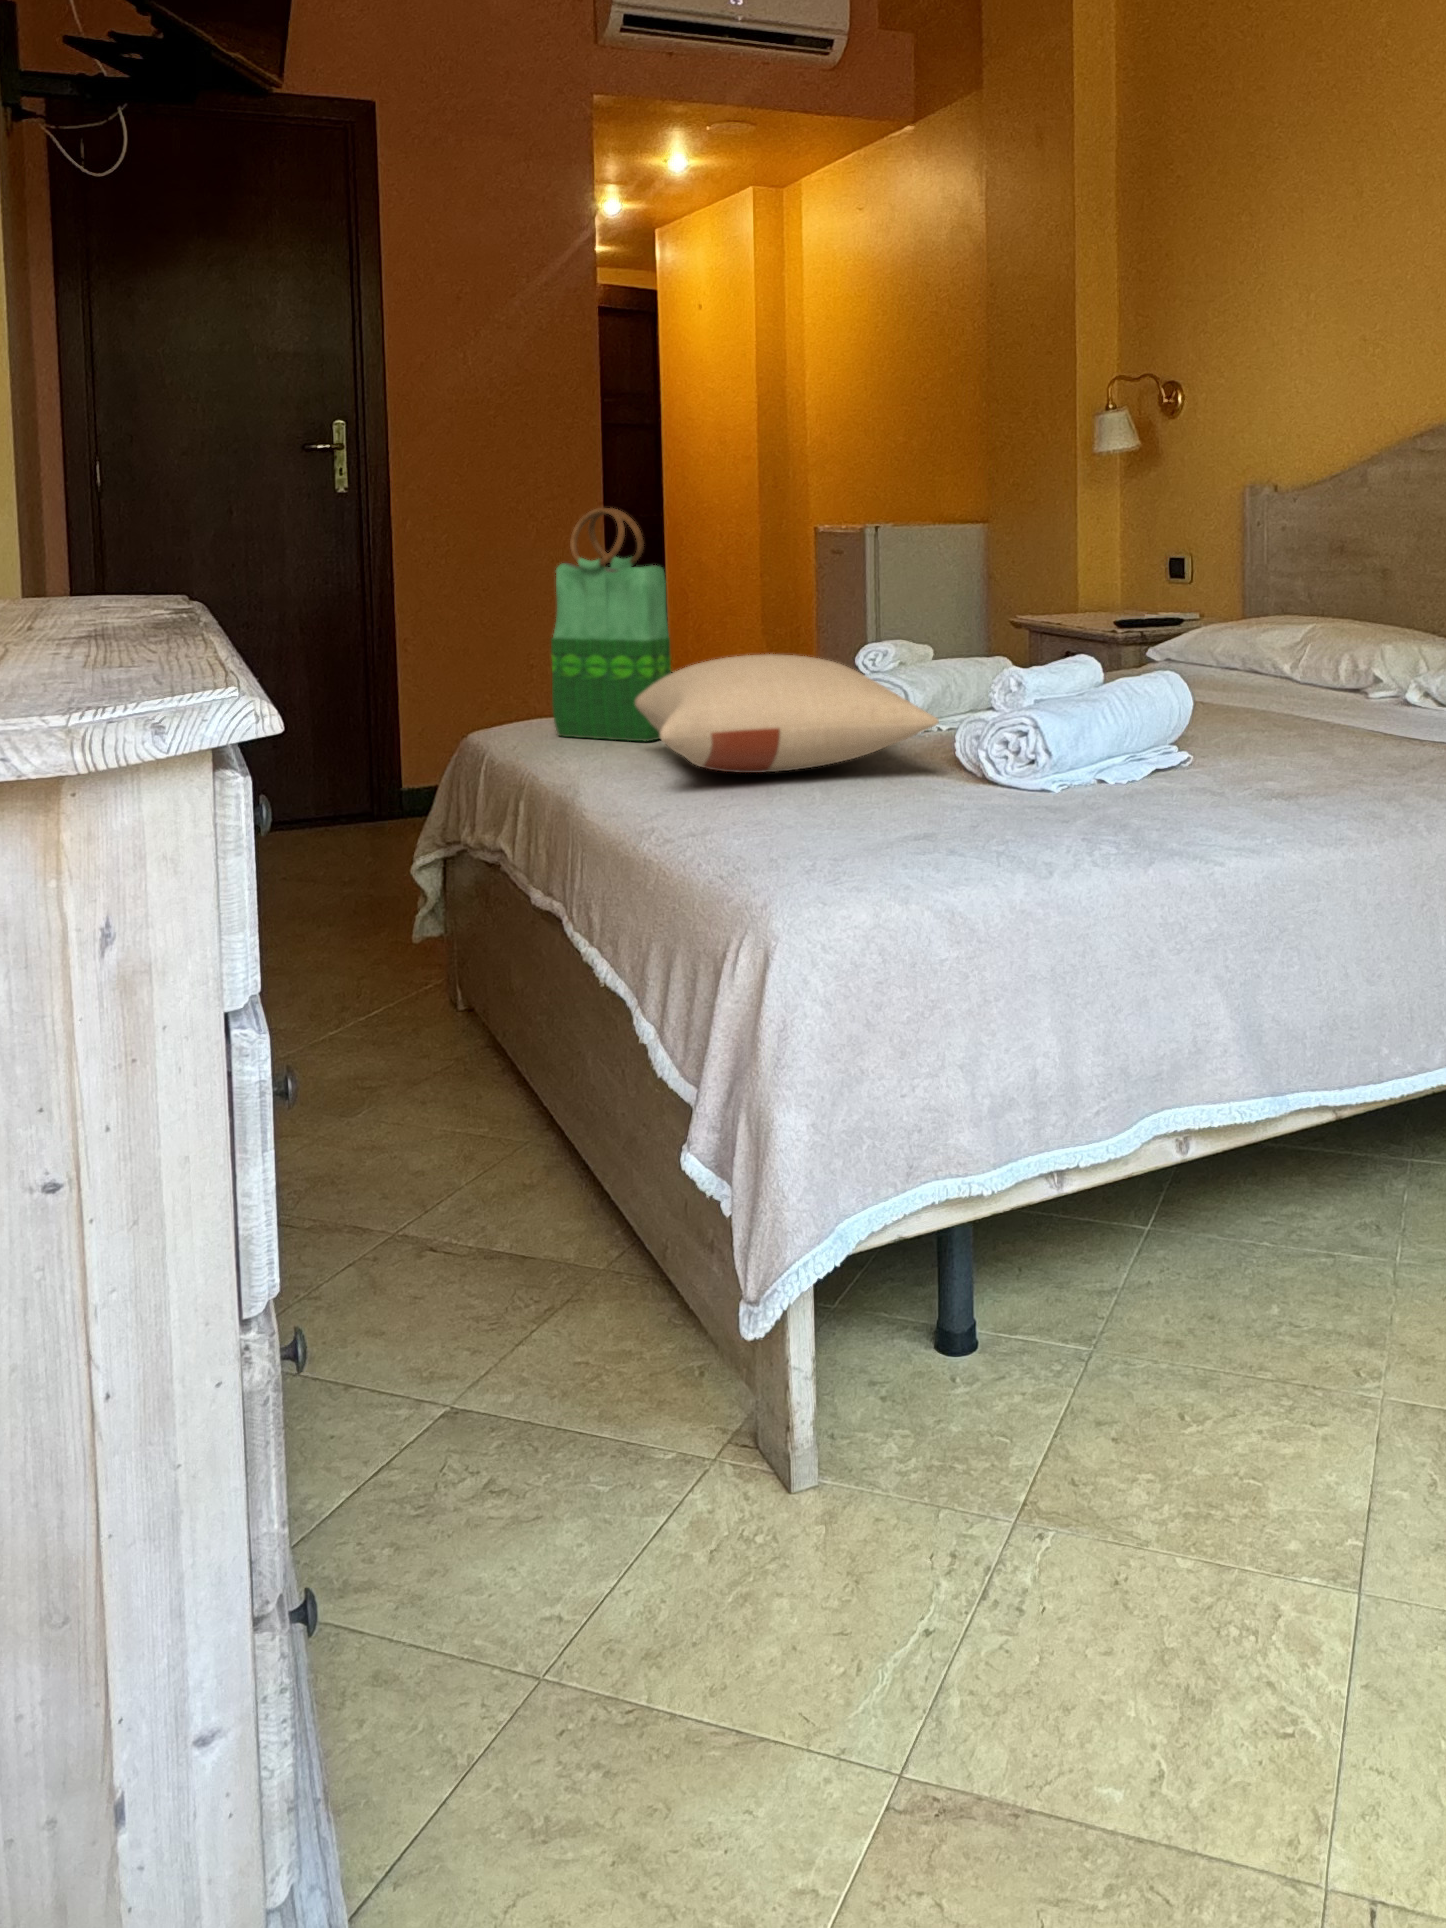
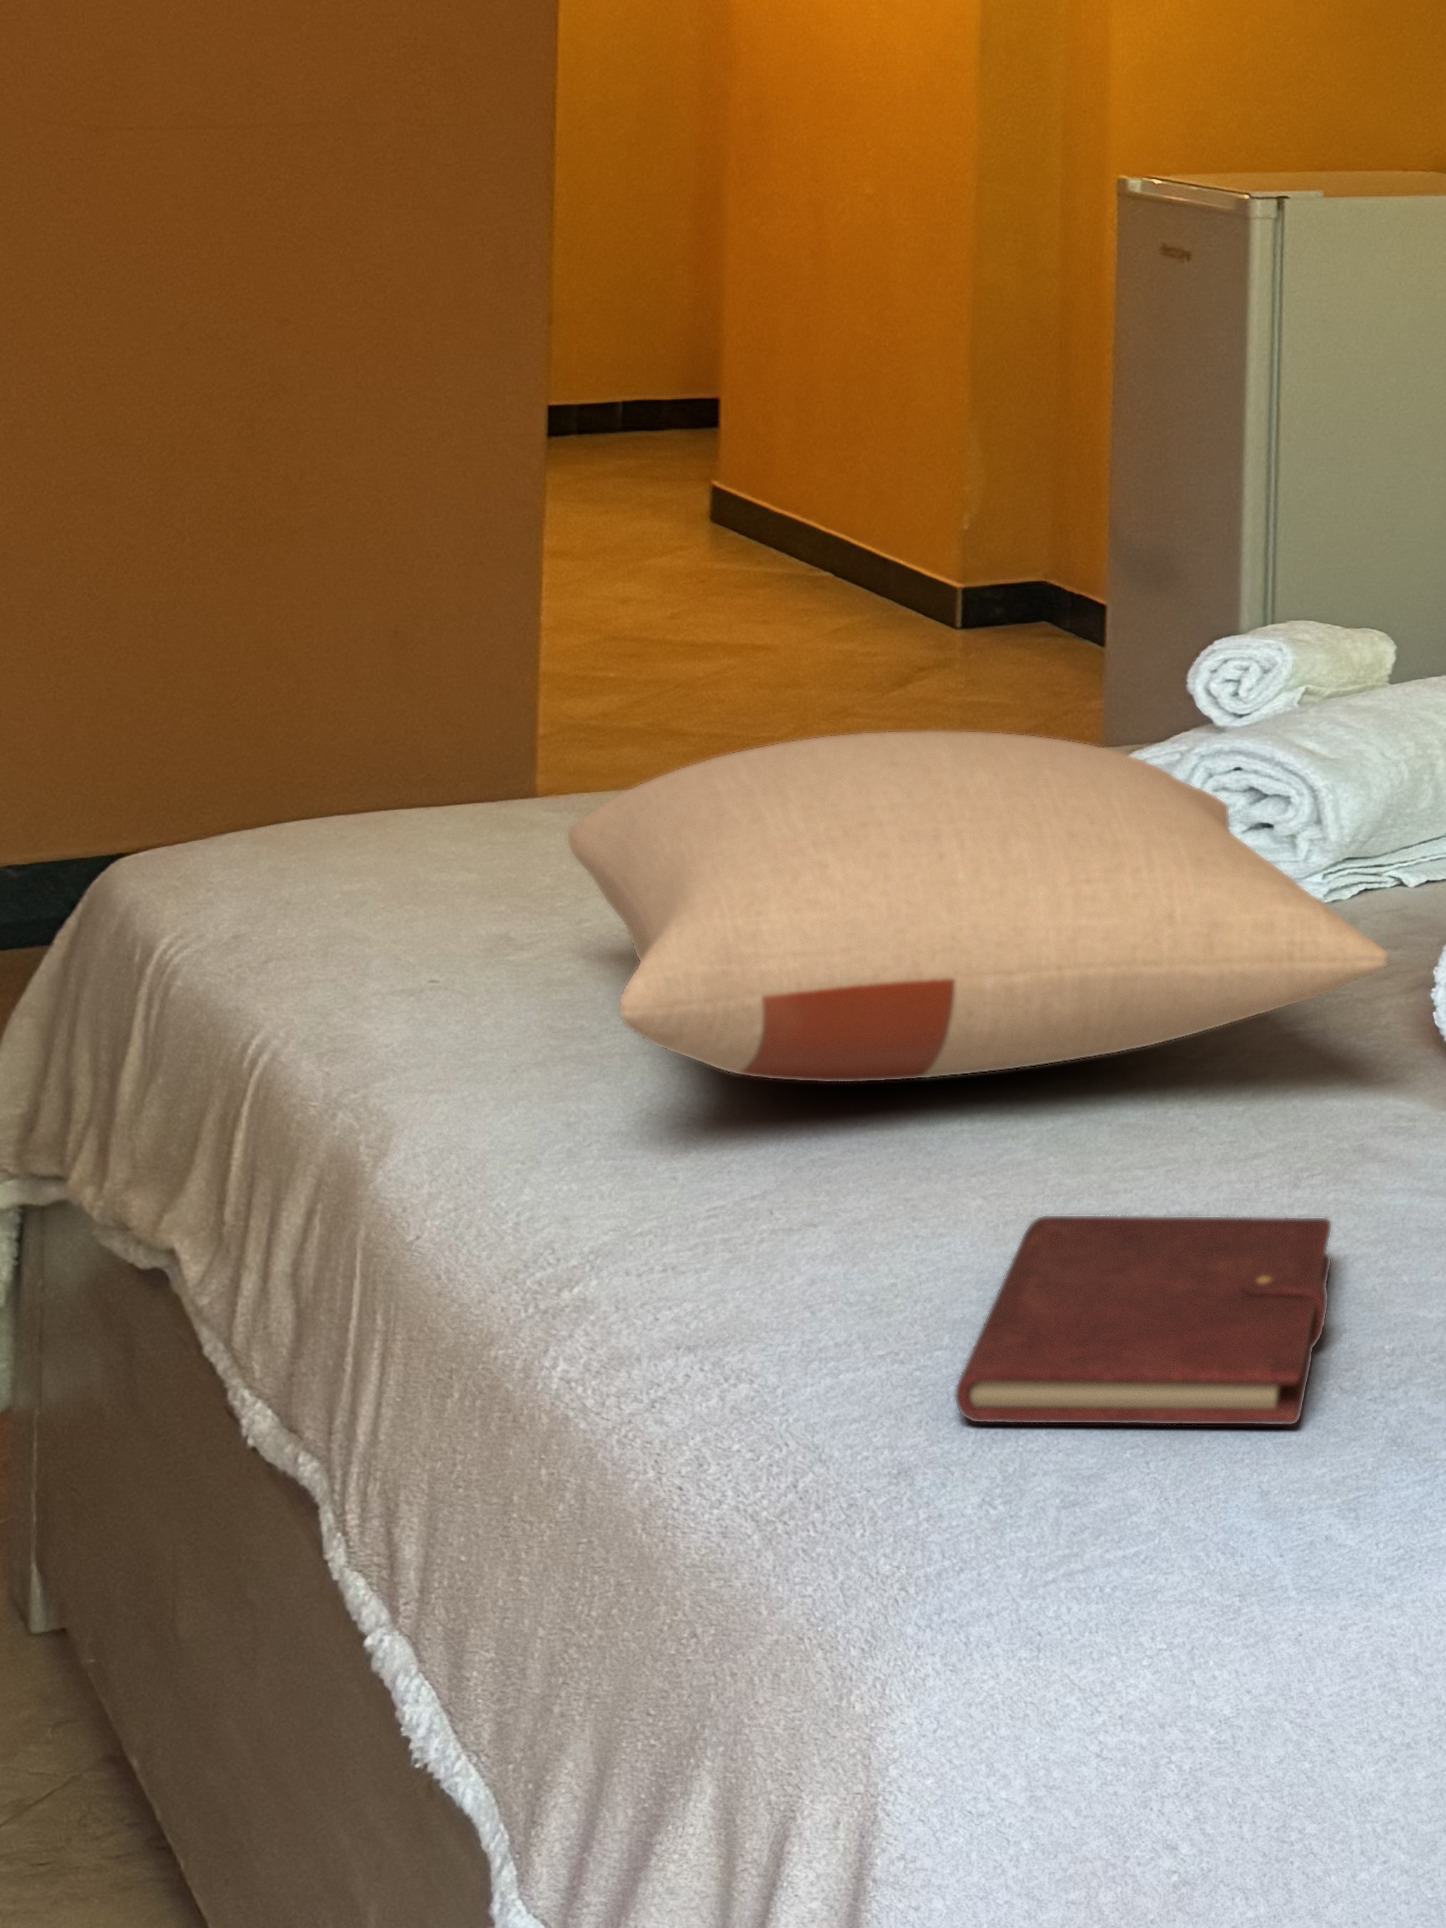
tote bag: present [551,508,671,741] -> none [344,278,676,922]
notebook: none [790,796,923,848] -> present [955,1216,1331,1425]

